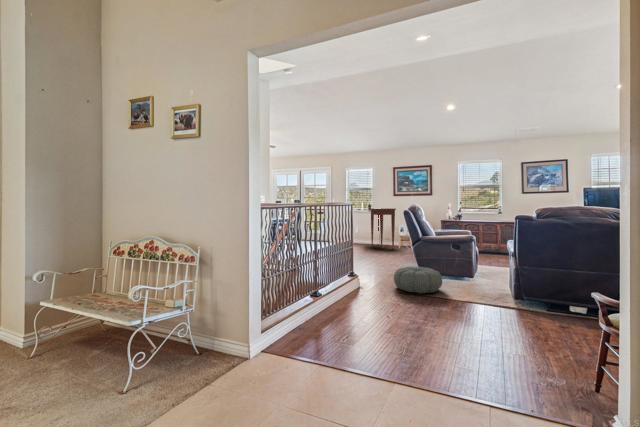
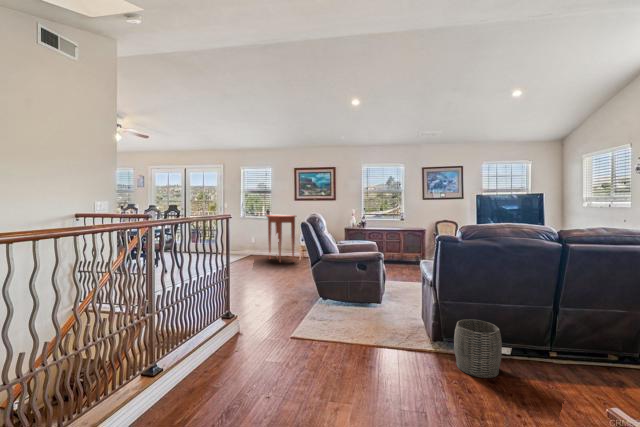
pouf: present [394,267,442,293] -> none [286,297,346,337]
woven basket: none [533,283,576,325] -> present [454,319,502,378]

